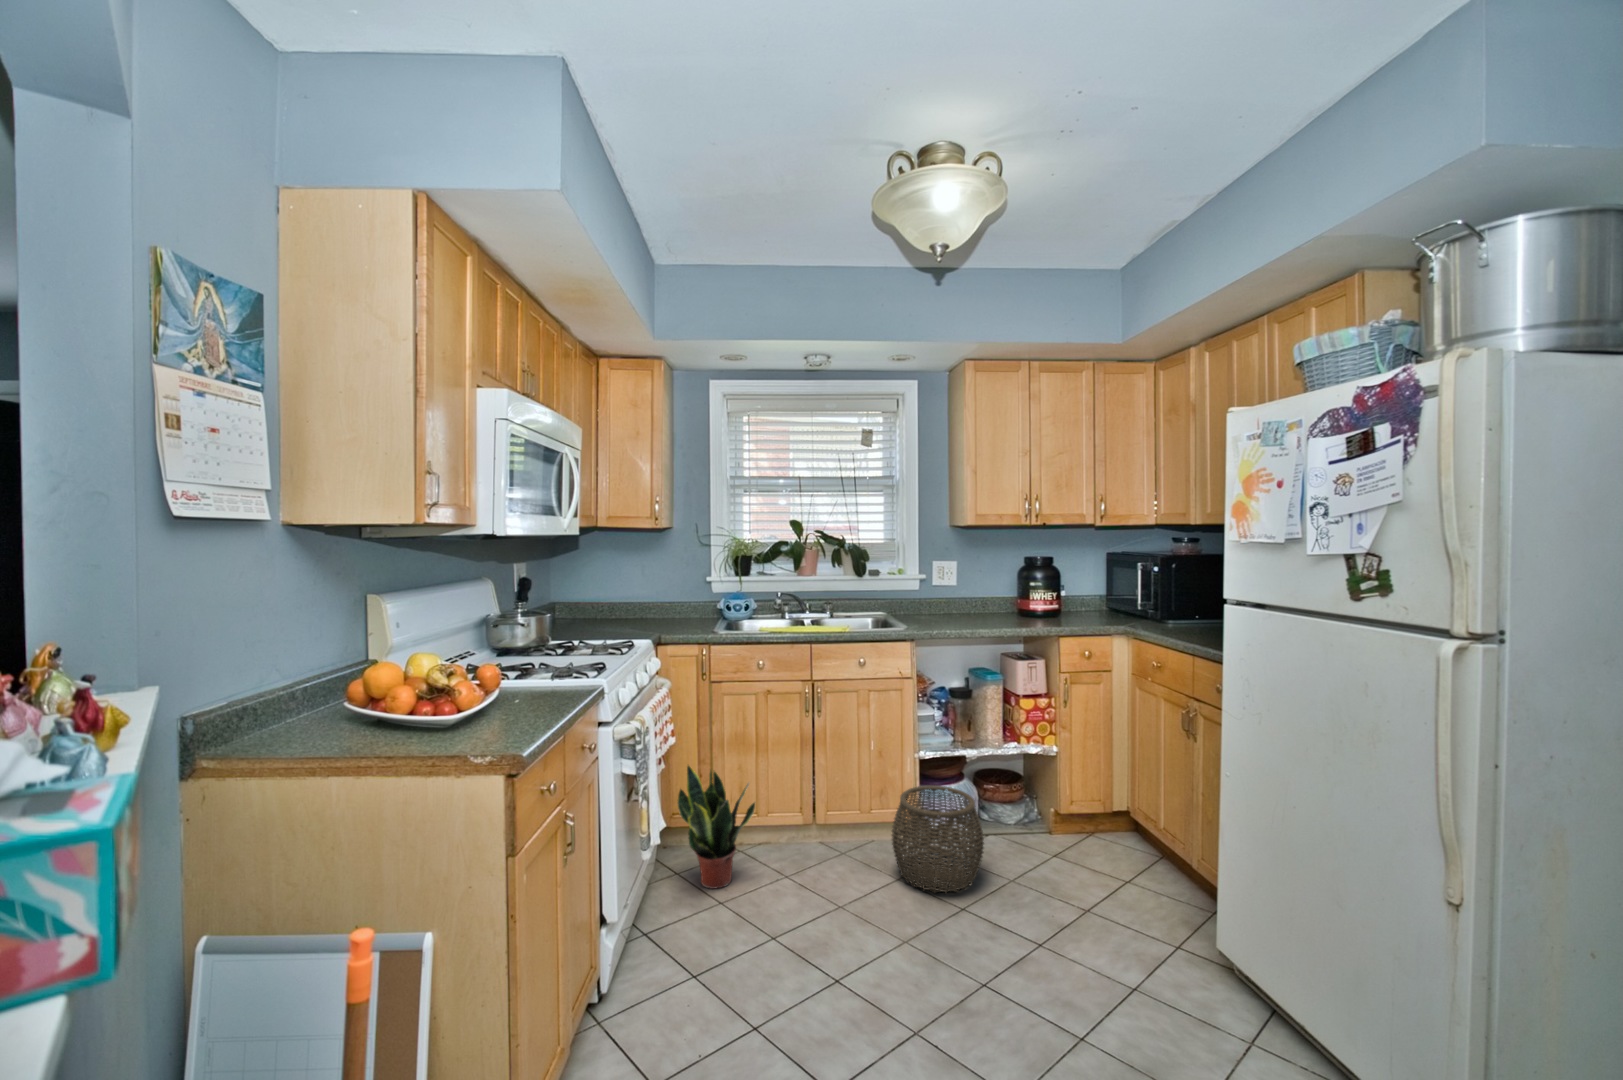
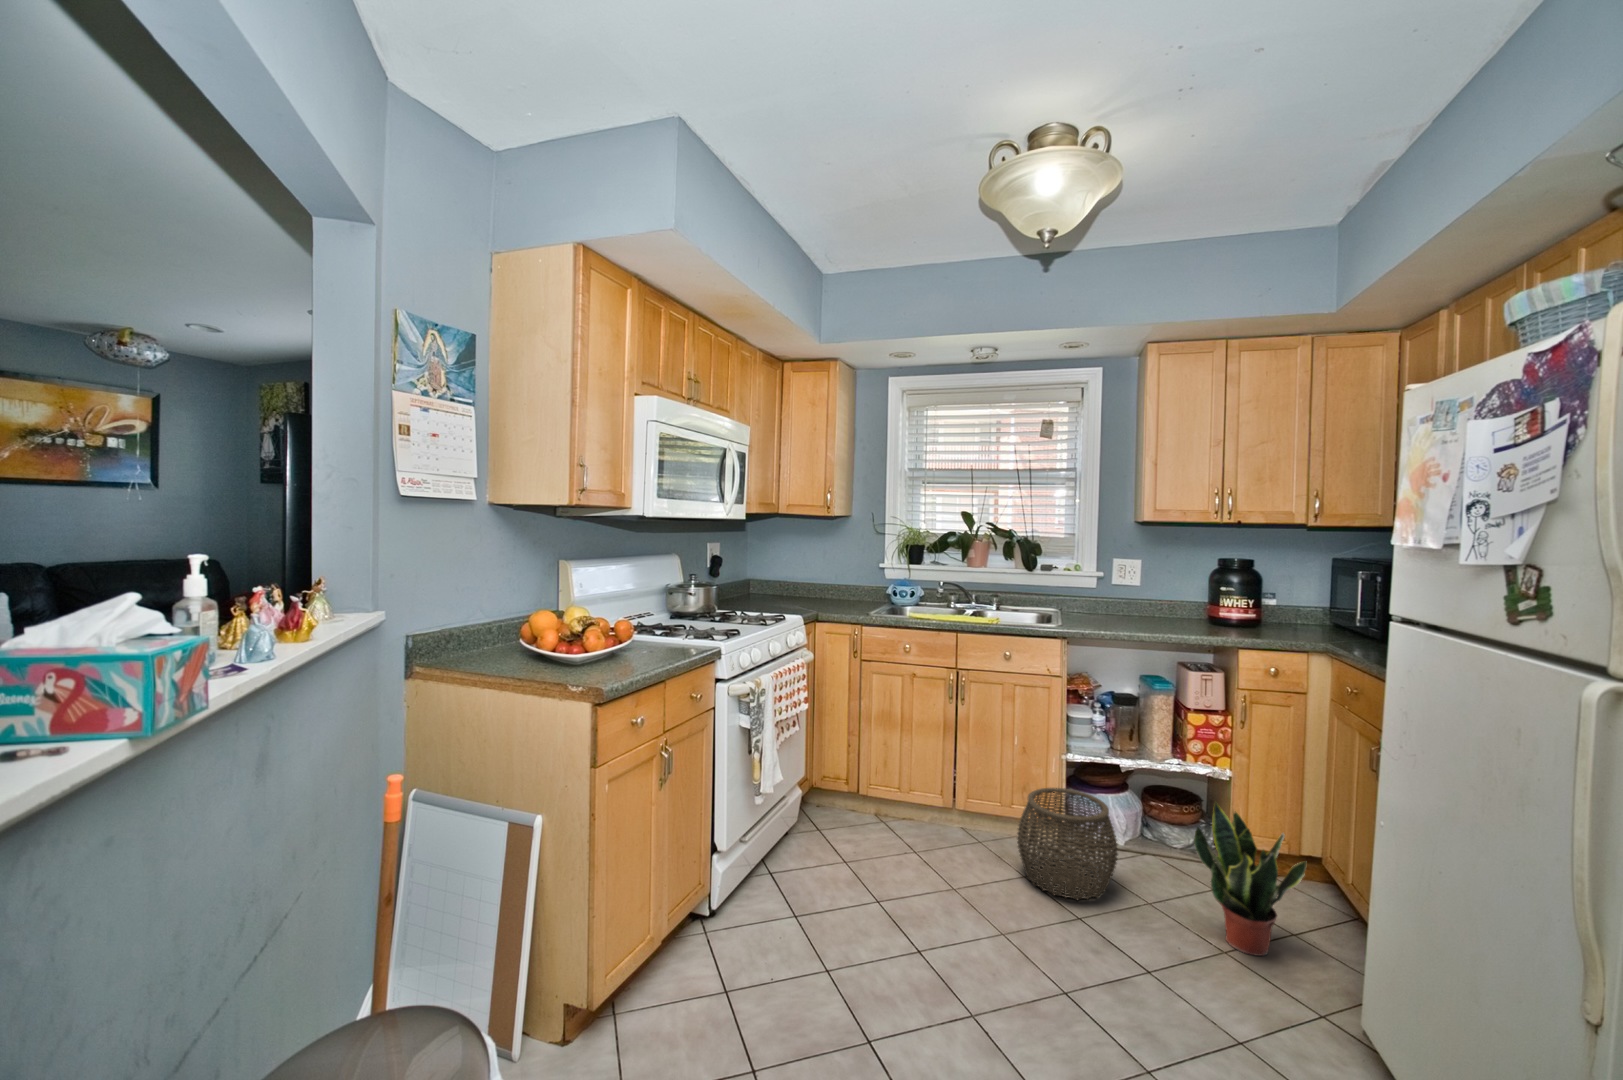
potted plant: present [678,766,755,889] -> present [1194,803,1306,956]

